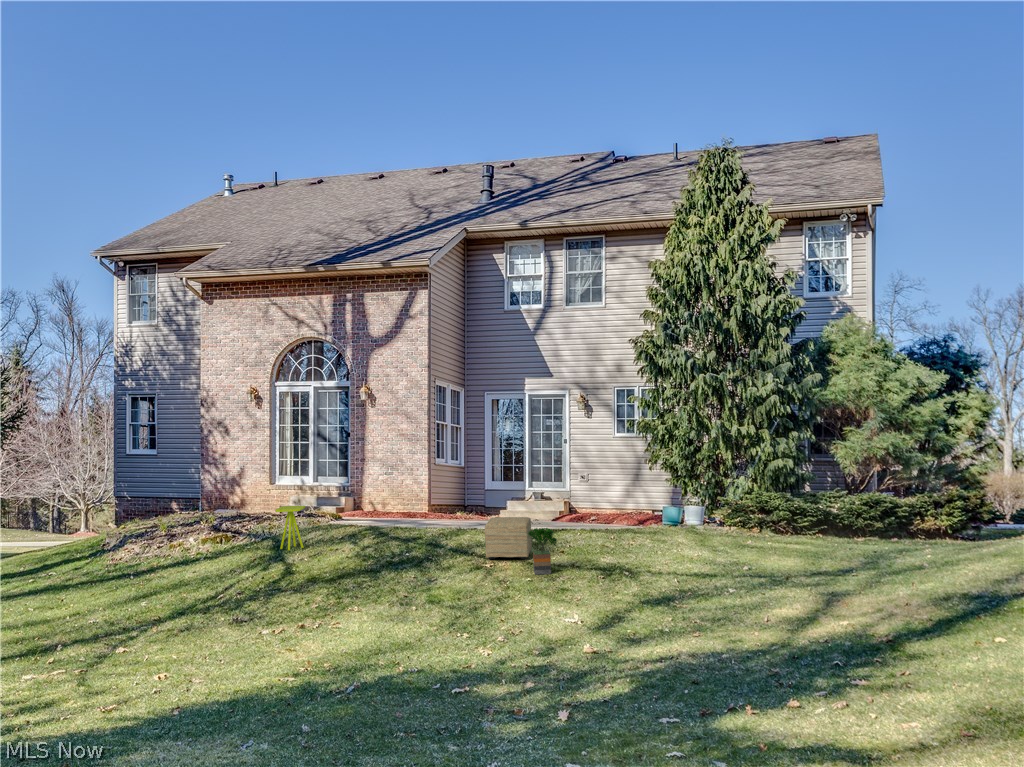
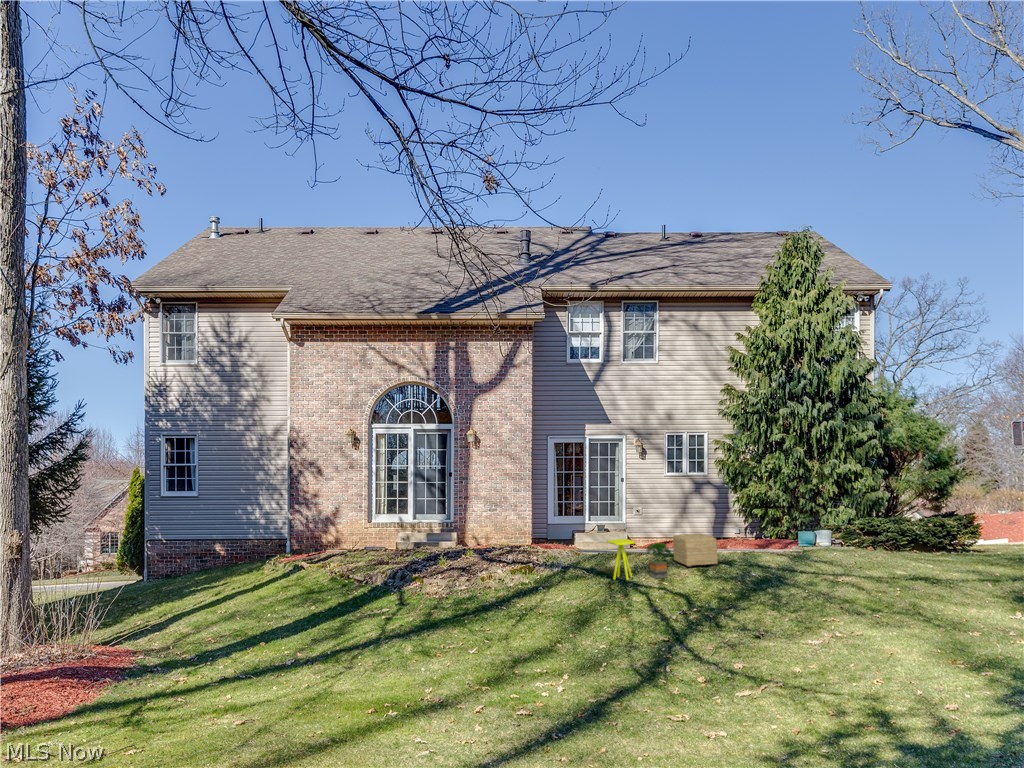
side table: present [275,506,305,551] -> present [607,539,635,580]
potted tree: present [528,528,557,574] -> present [647,543,671,578]

